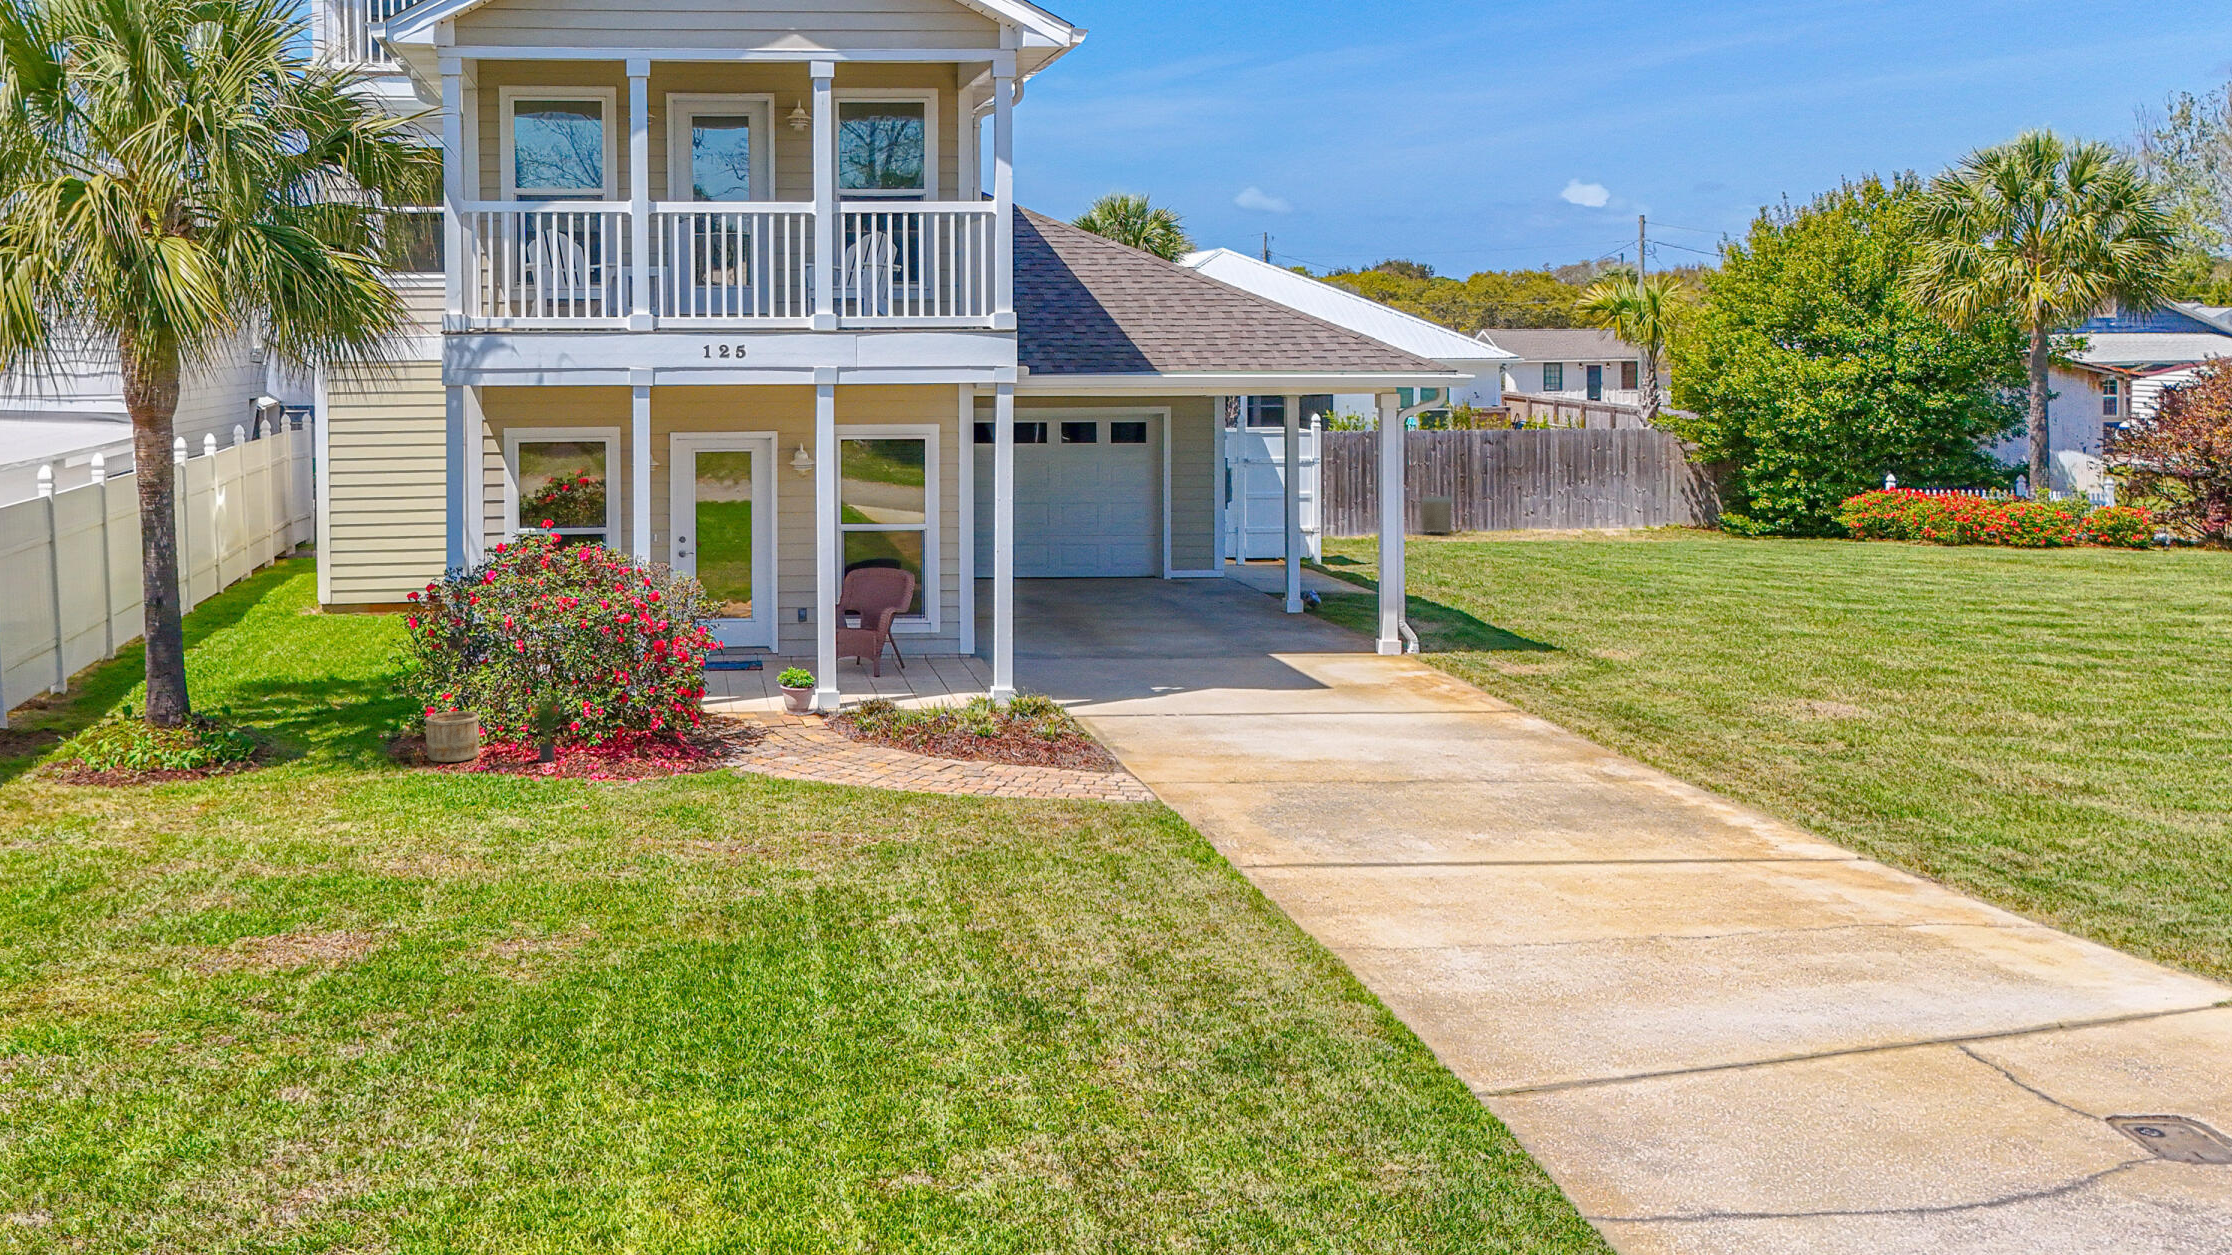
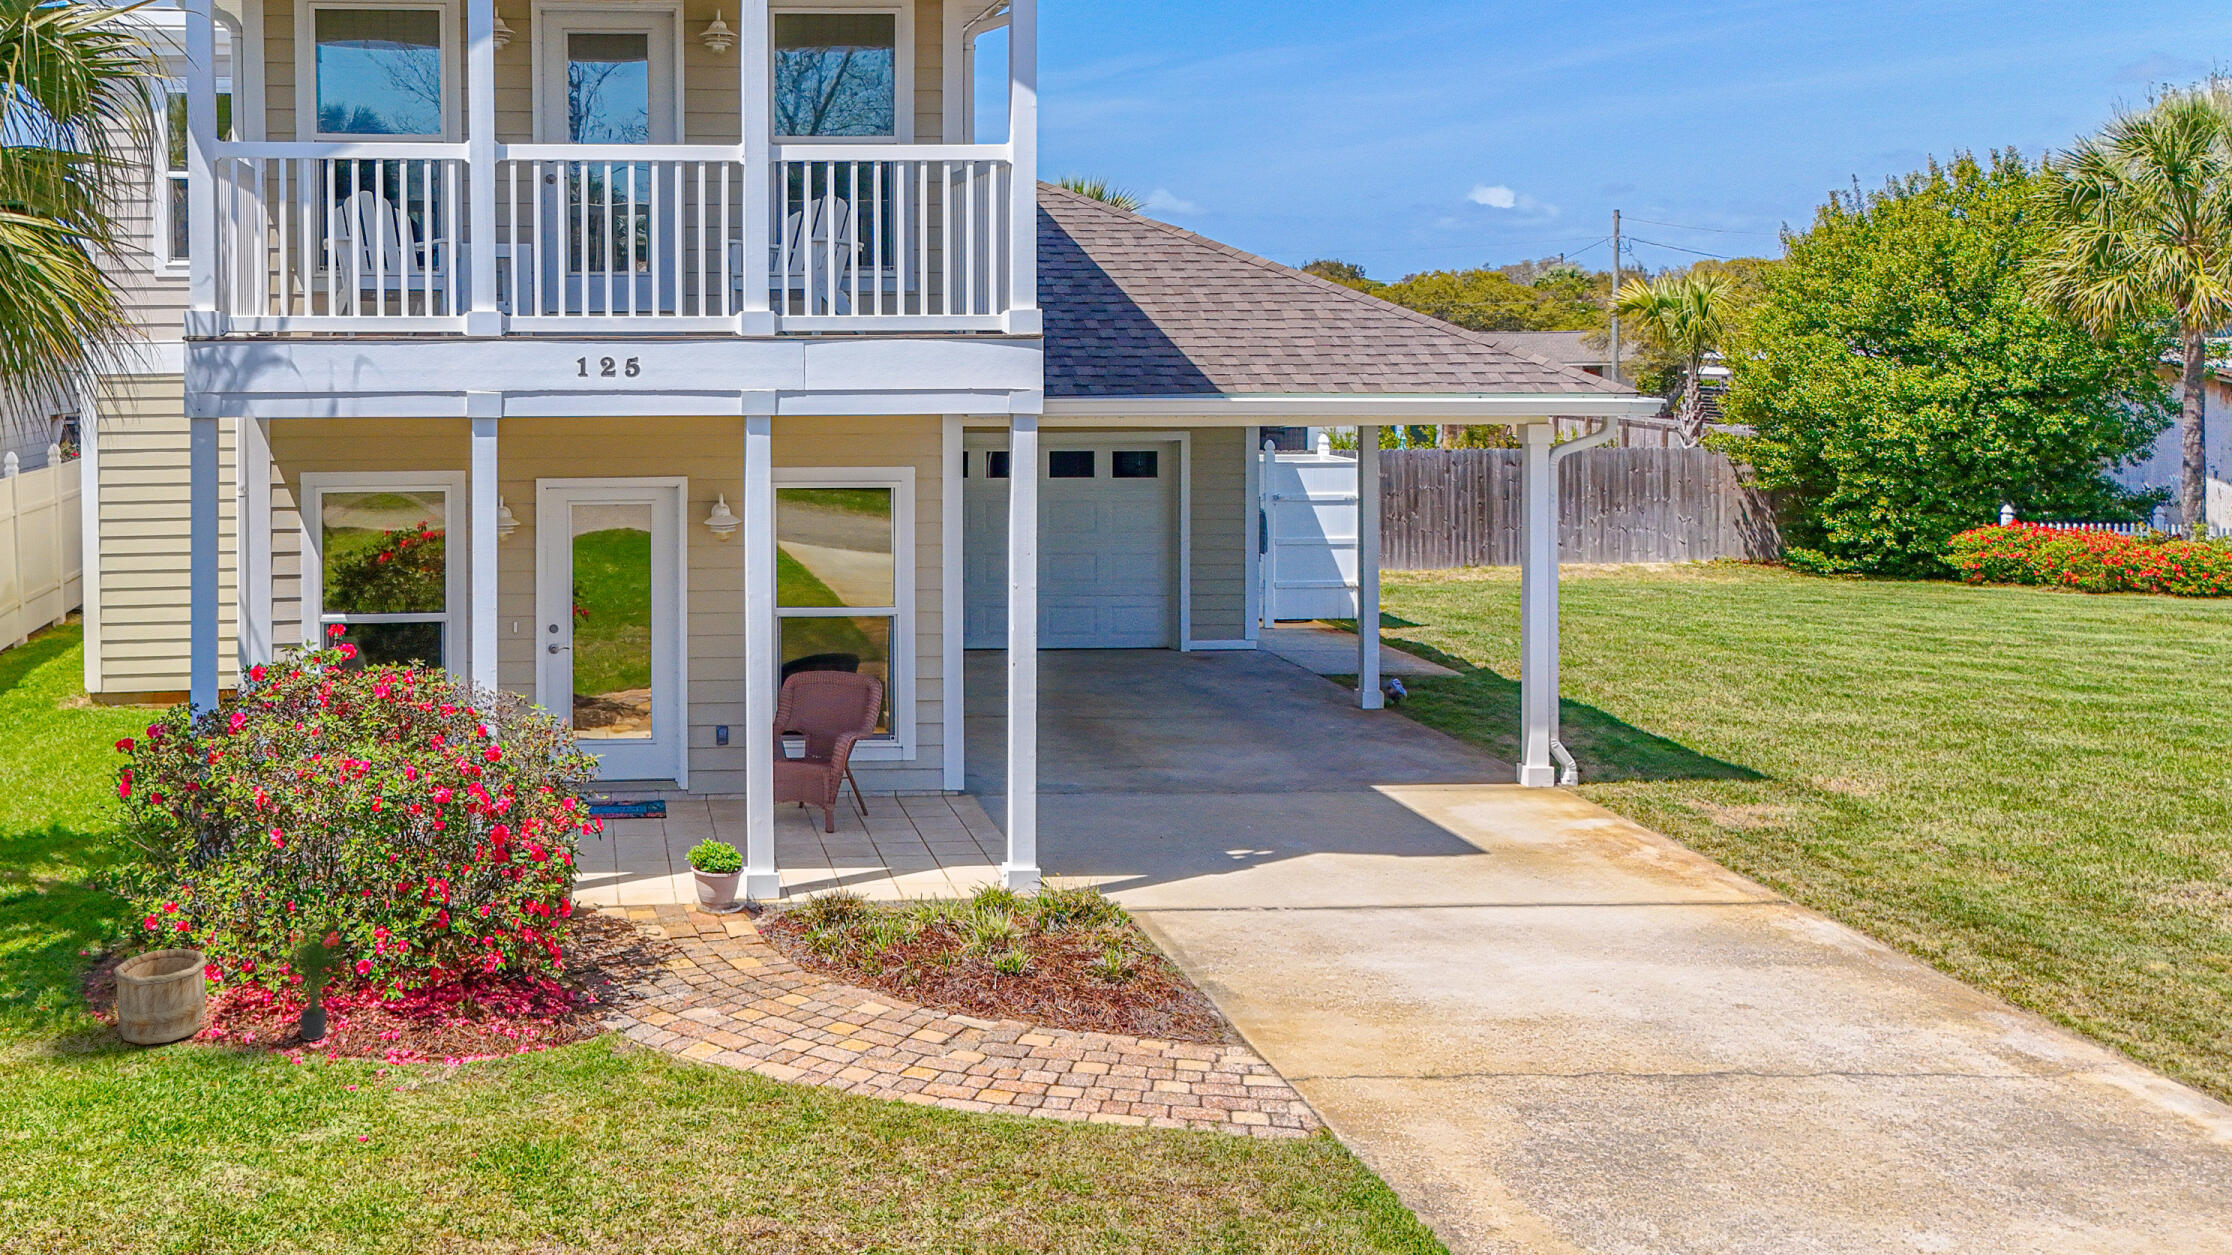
storage bench: present [1421,496,1453,534] -> none [1442,530,1481,578]

